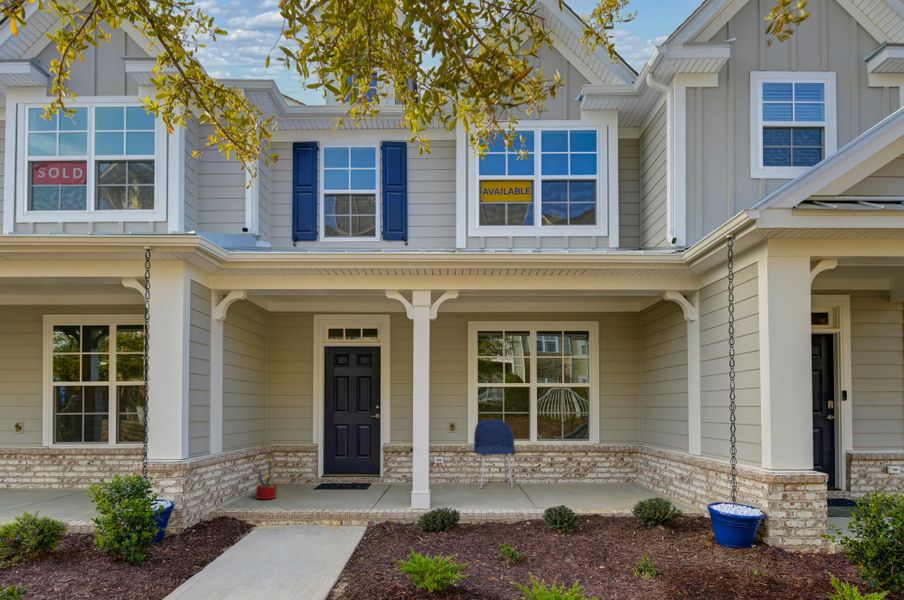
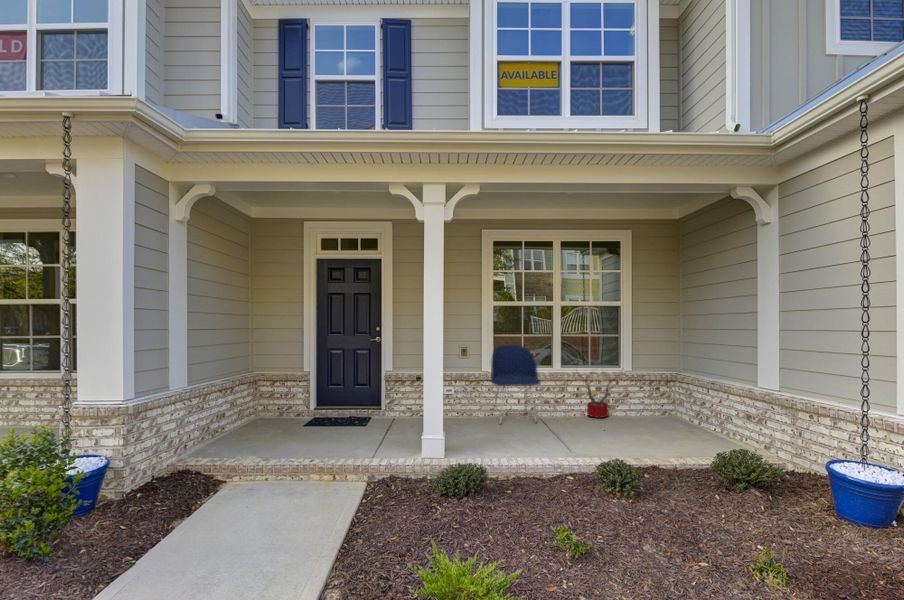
decorative plant: present [254,455,277,499] -> present [580,372,628,418]

